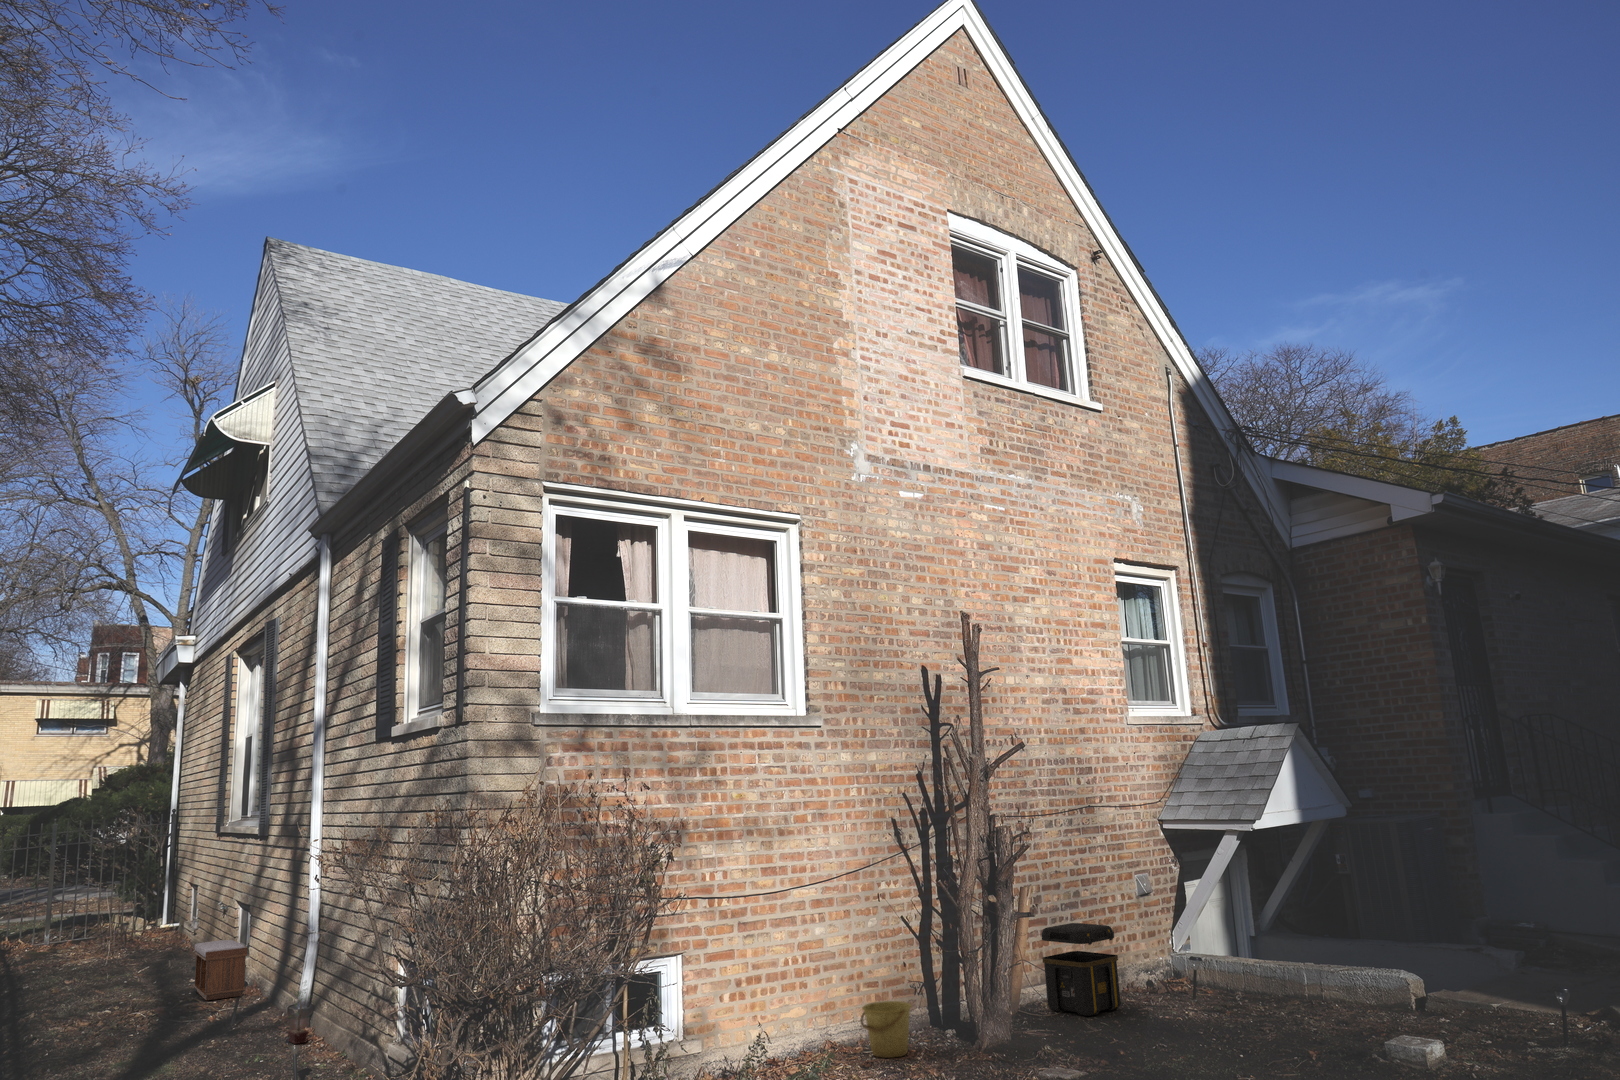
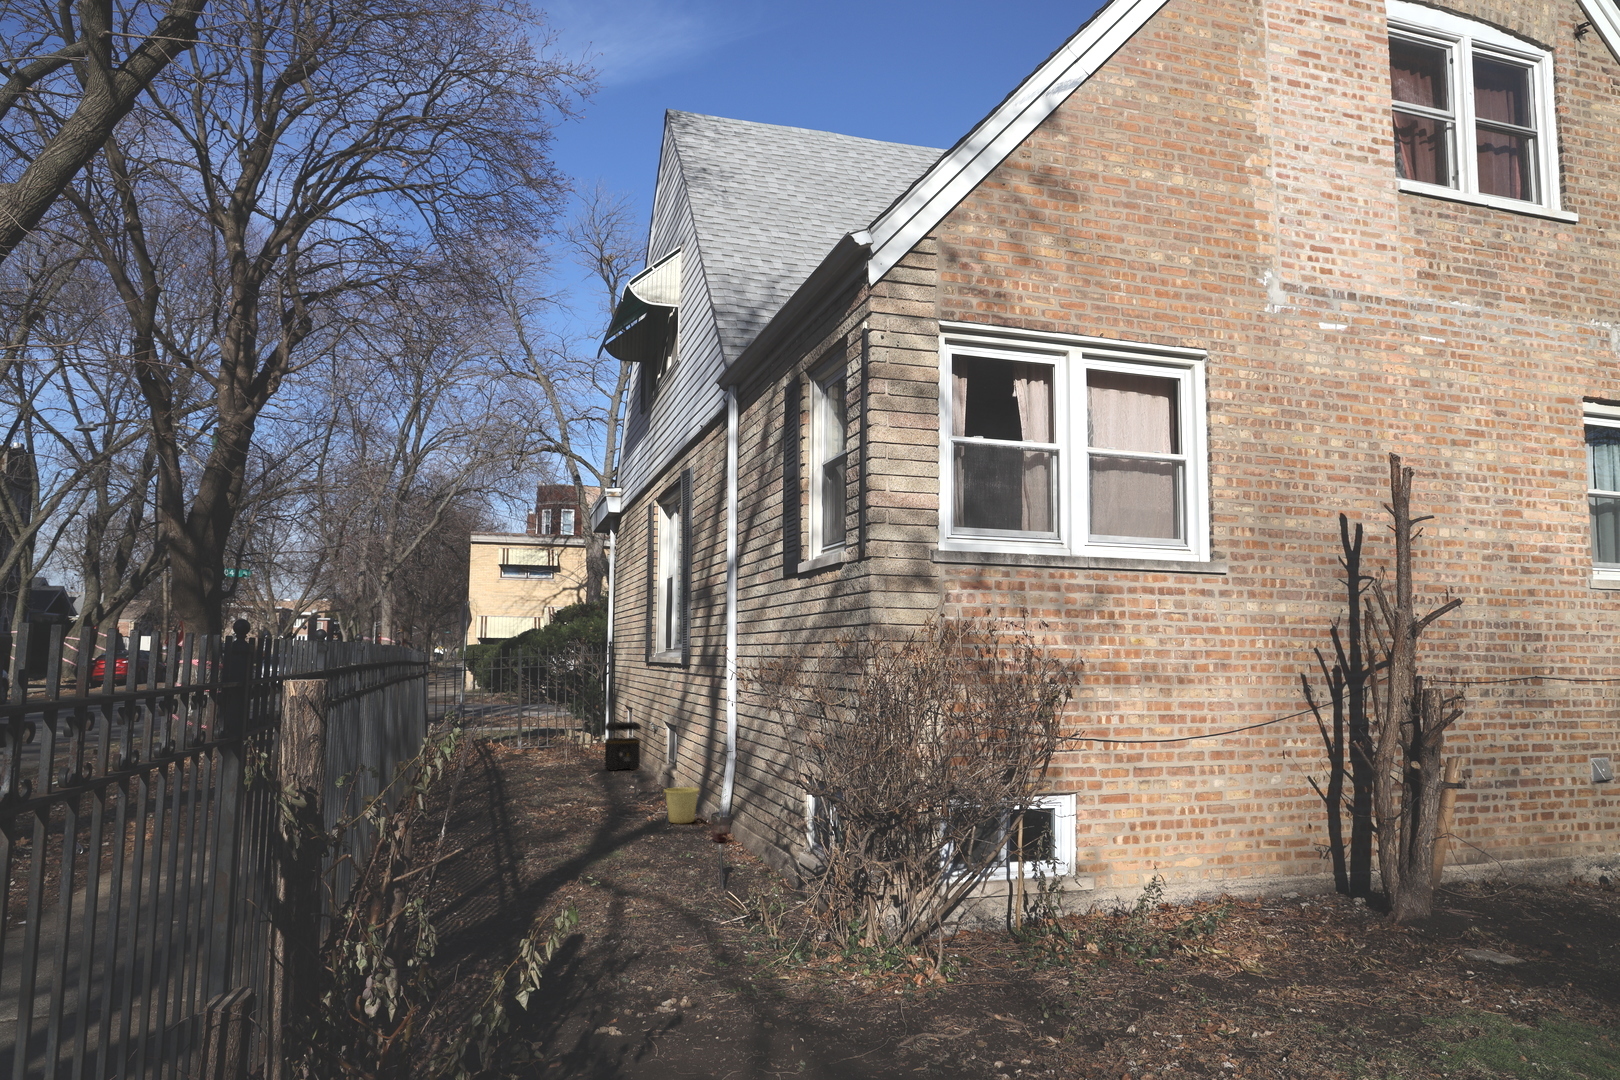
toolbox: present [1042,923,1121,1016] -> present [605,722,641,771]
bench: present [193,940,247,1000] -> none [633,750,674,799]
bucket: present [861,1001,912,1058] -> present [663,787,700,824]

